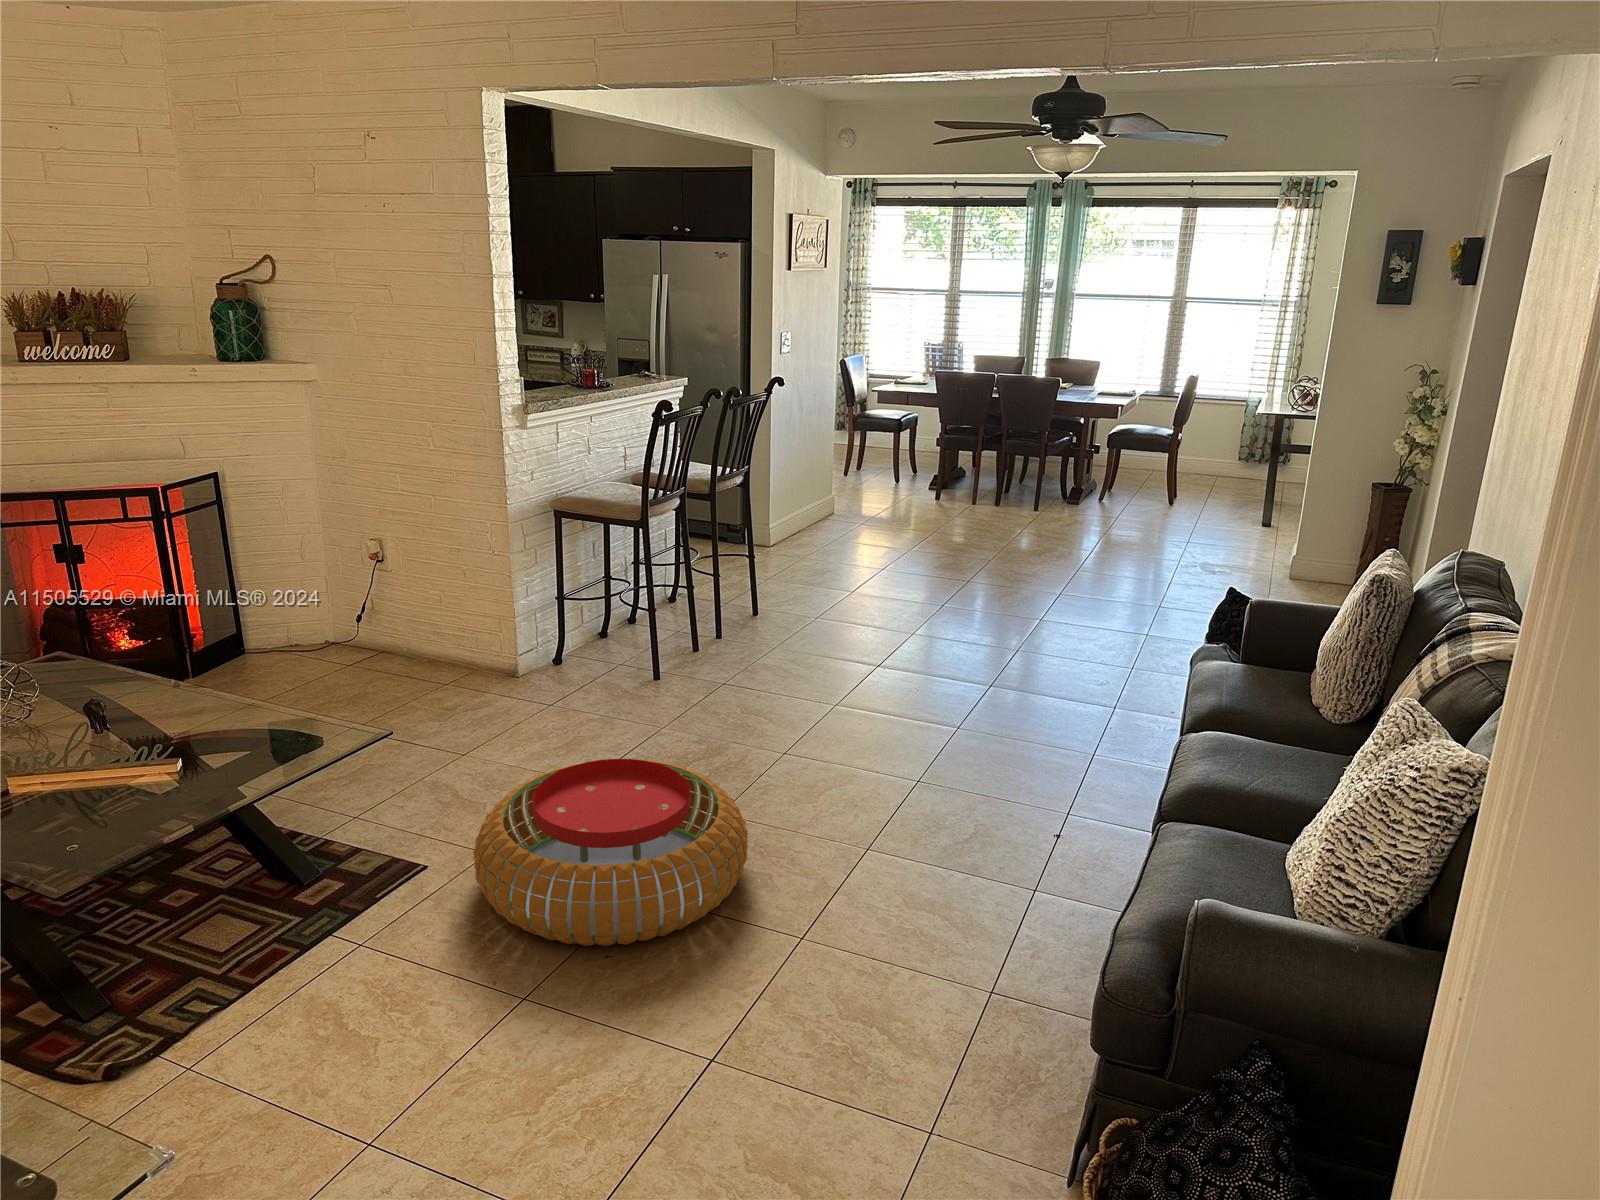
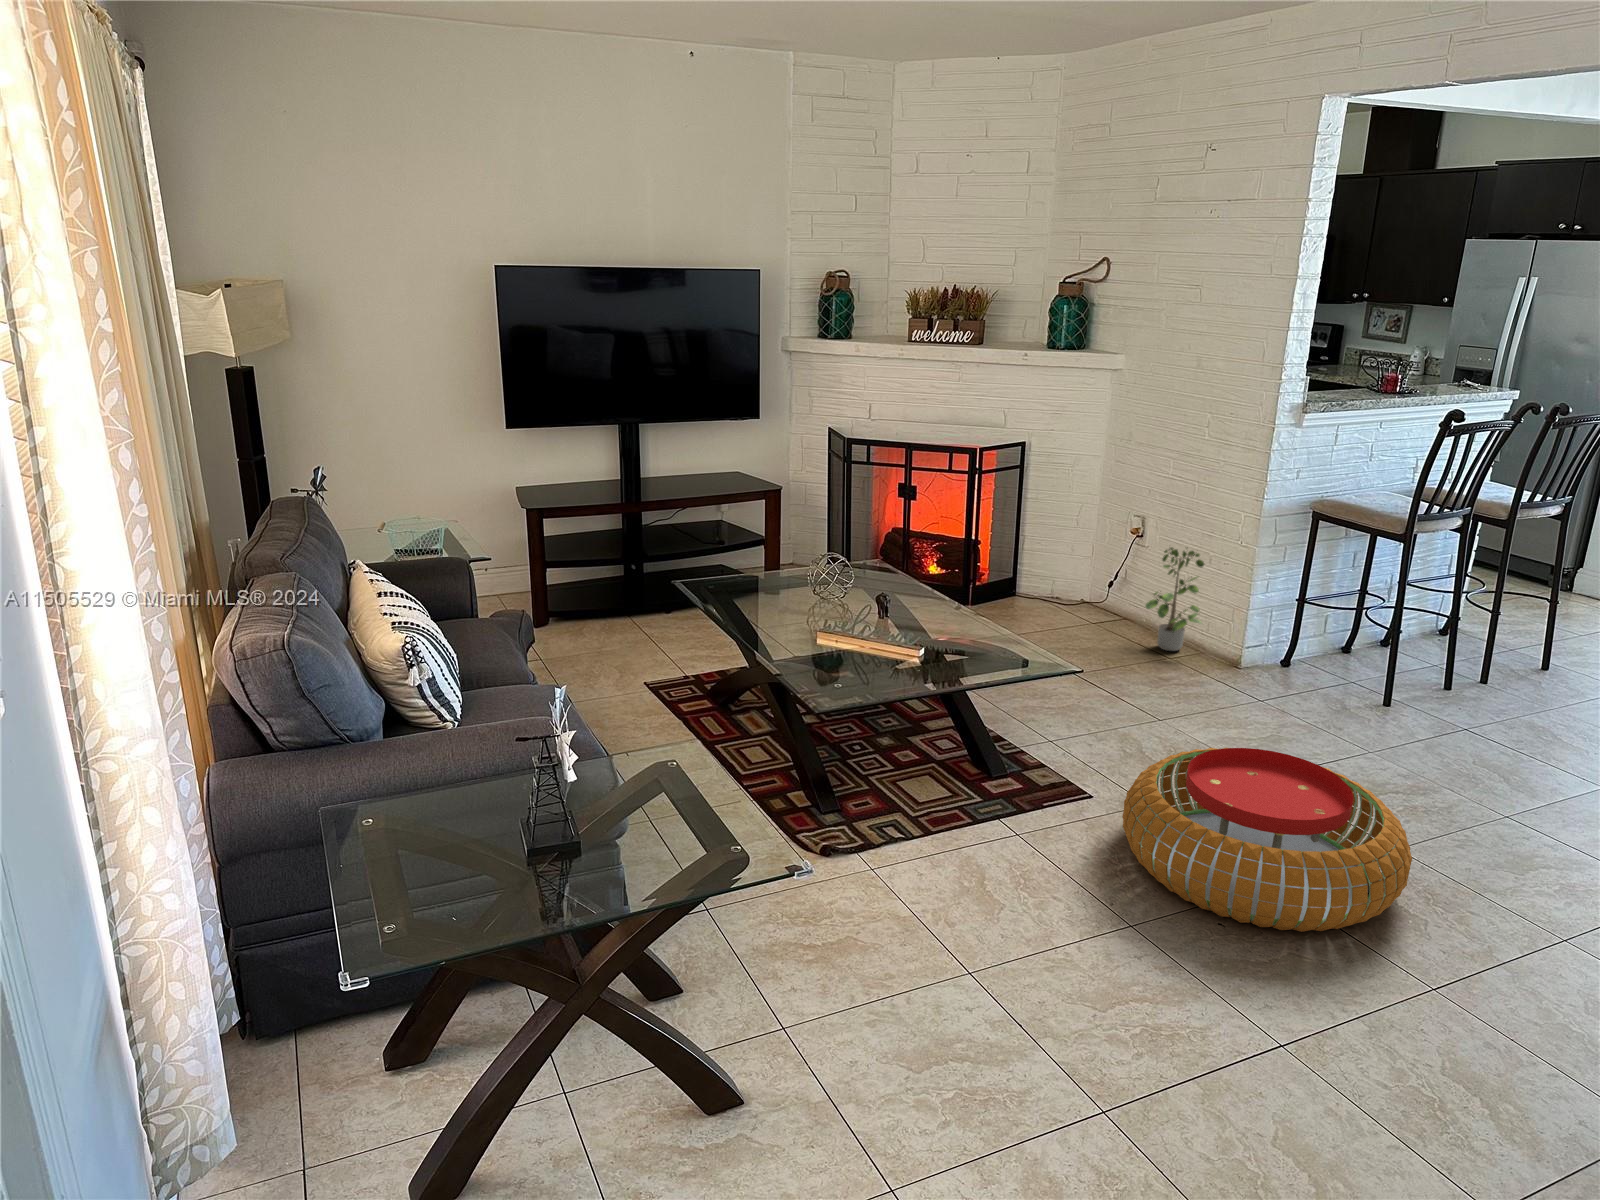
potted plant: none [408,564,474,676] -> present [1146,547,1204,651]

